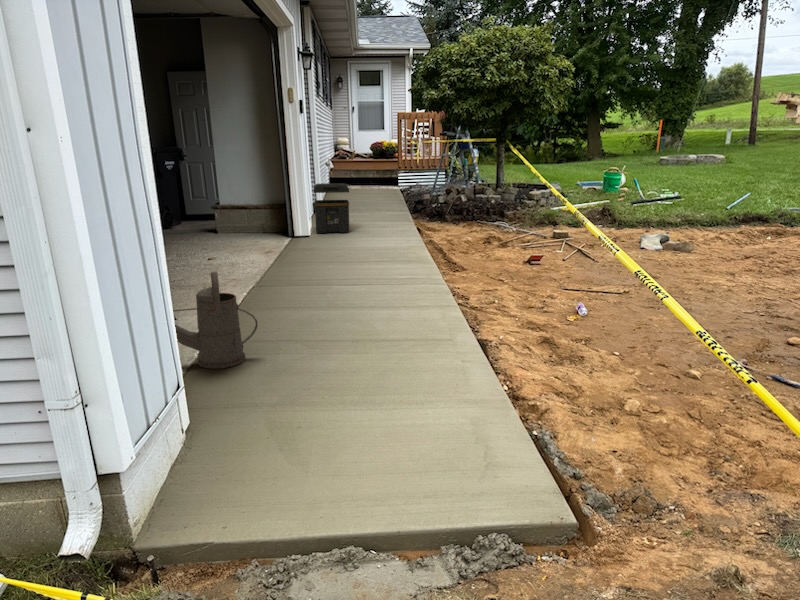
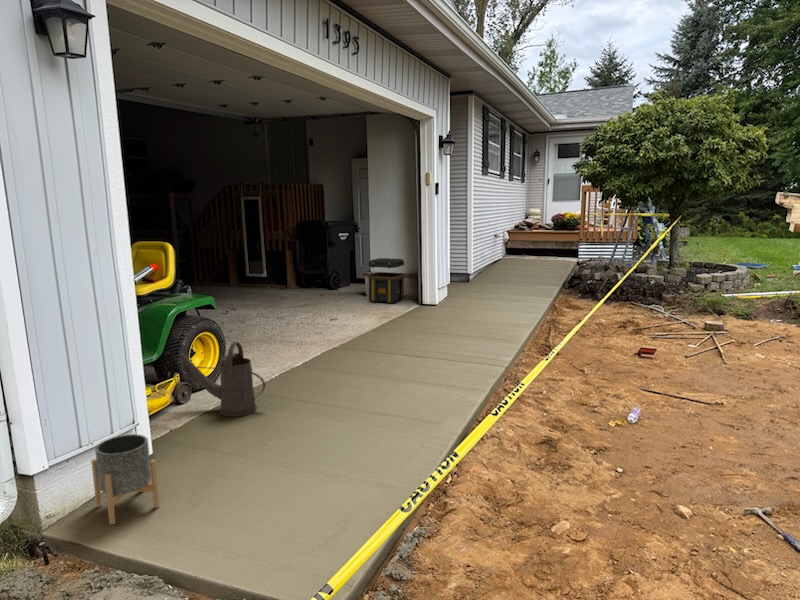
toolbox: present [314,183,349,233] -> present [368,258,405,303]
planter: none [169,389,268,513] -> present [92,434,160,525]

